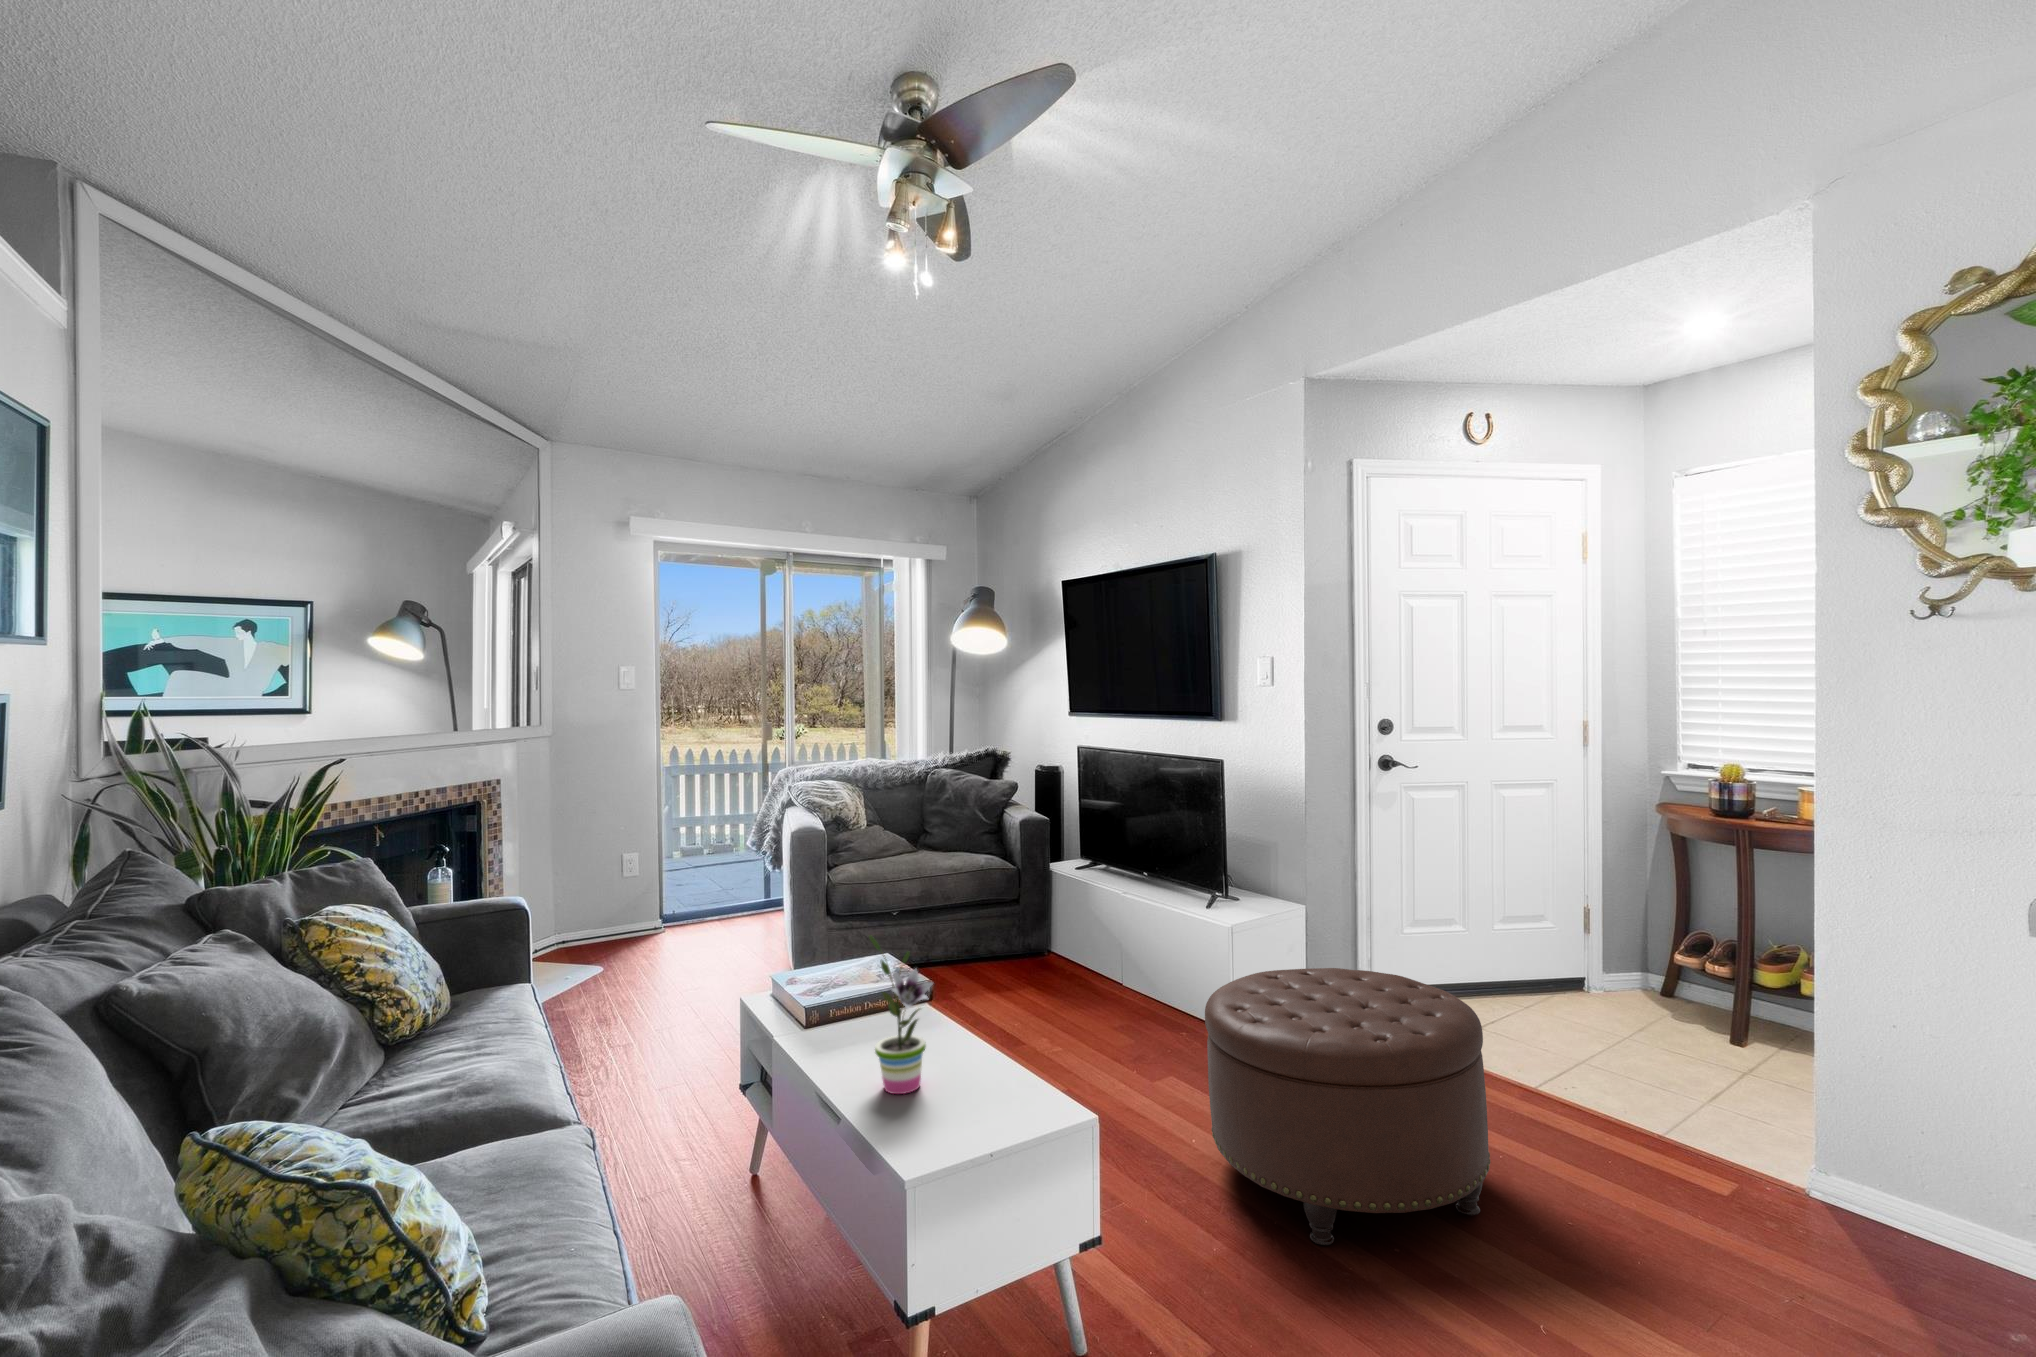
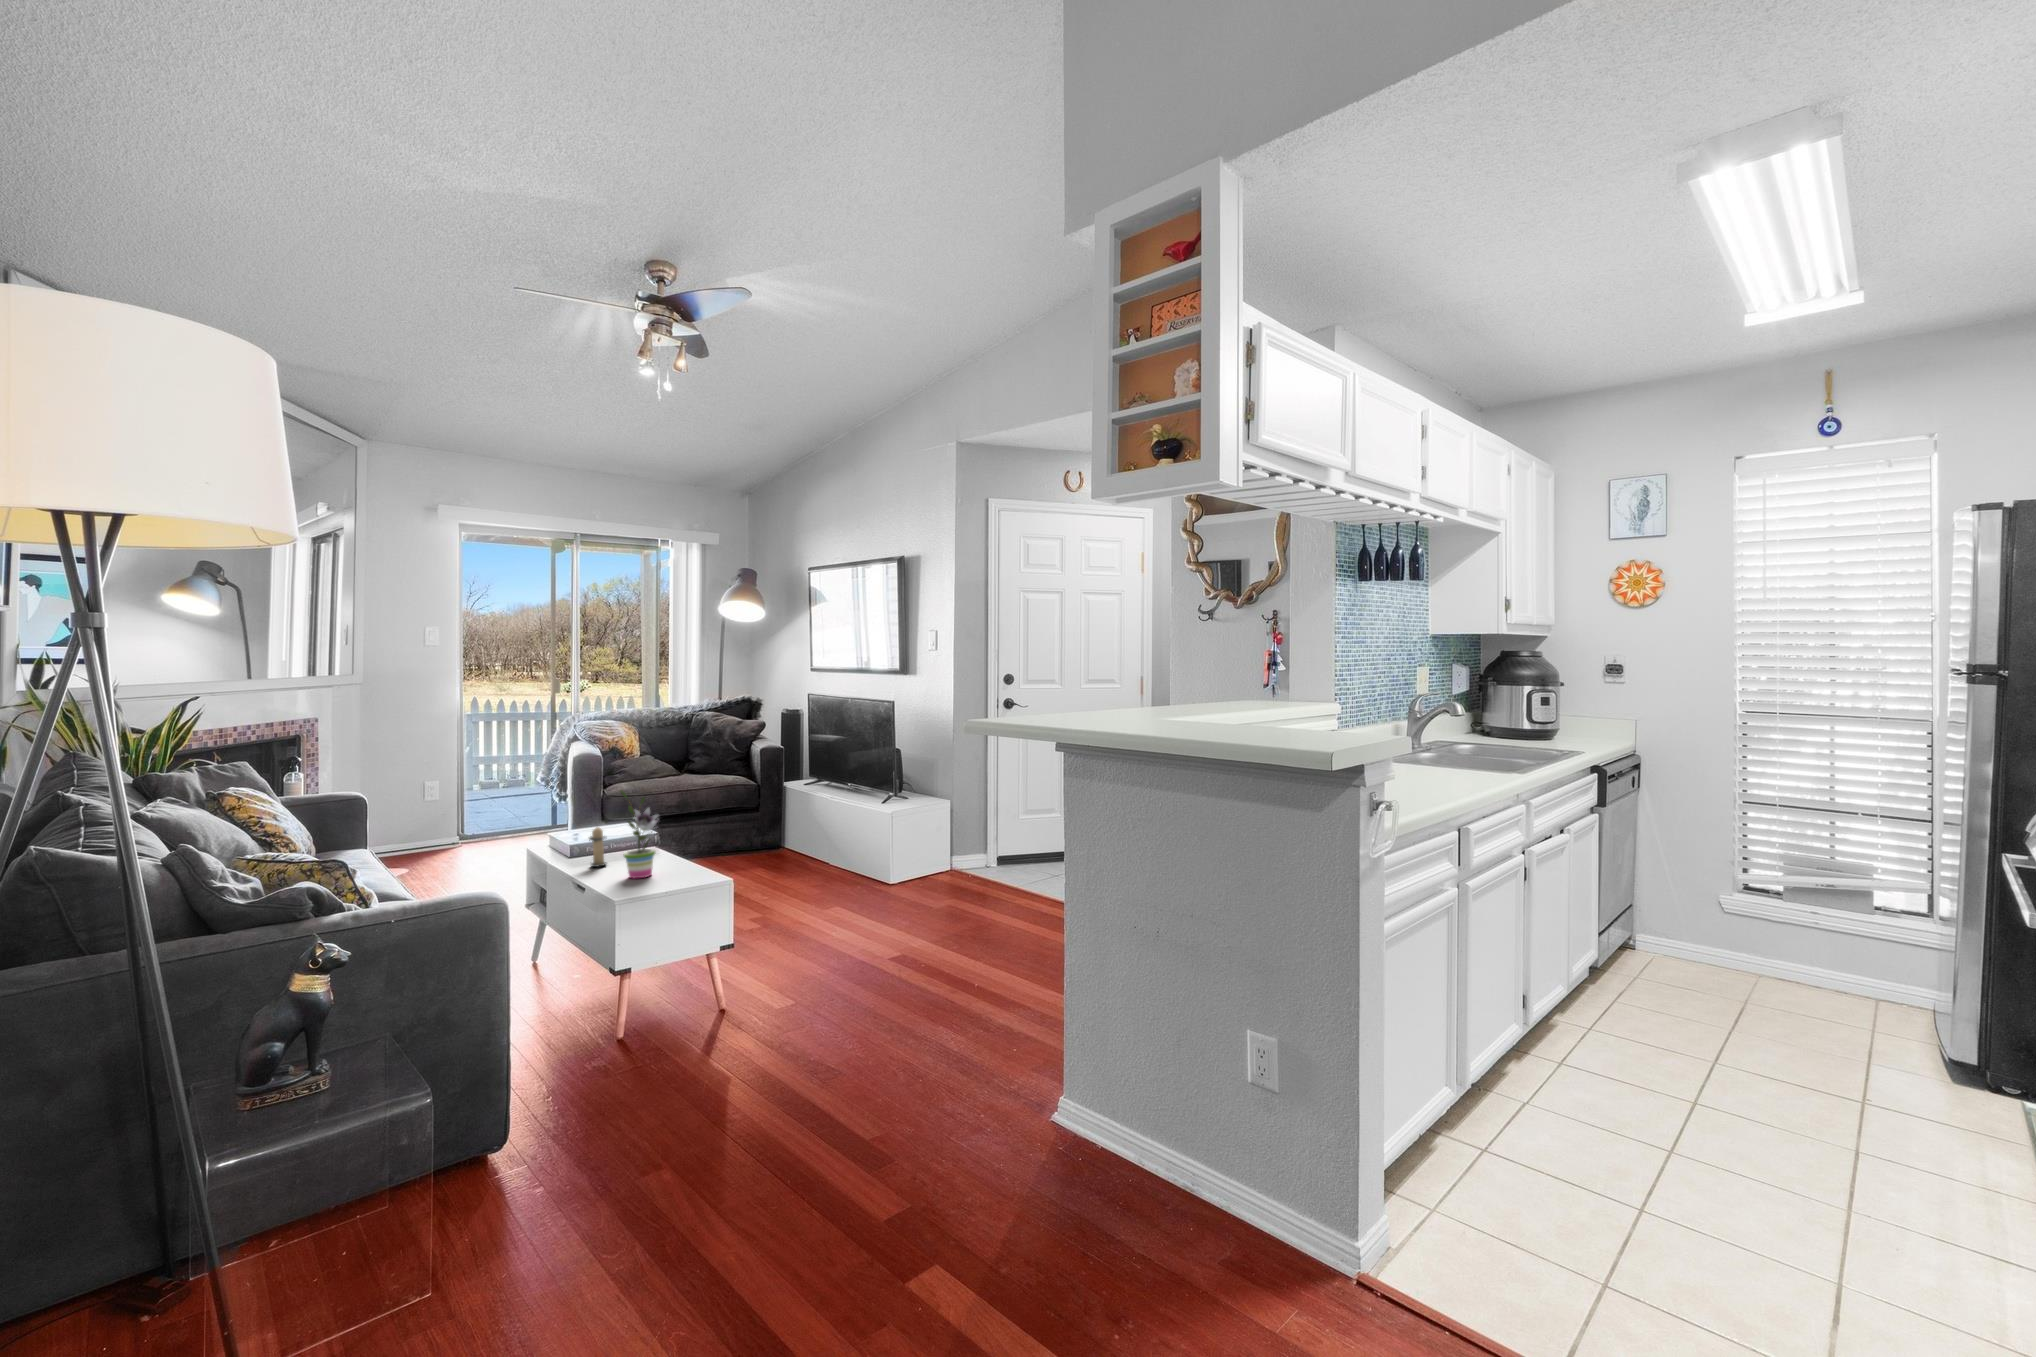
ottoman: present [1205,968,1490,1245] -> none [844,822,999,962]
candle: none [814,981,850,1054] -> present [589,827,606,867]

